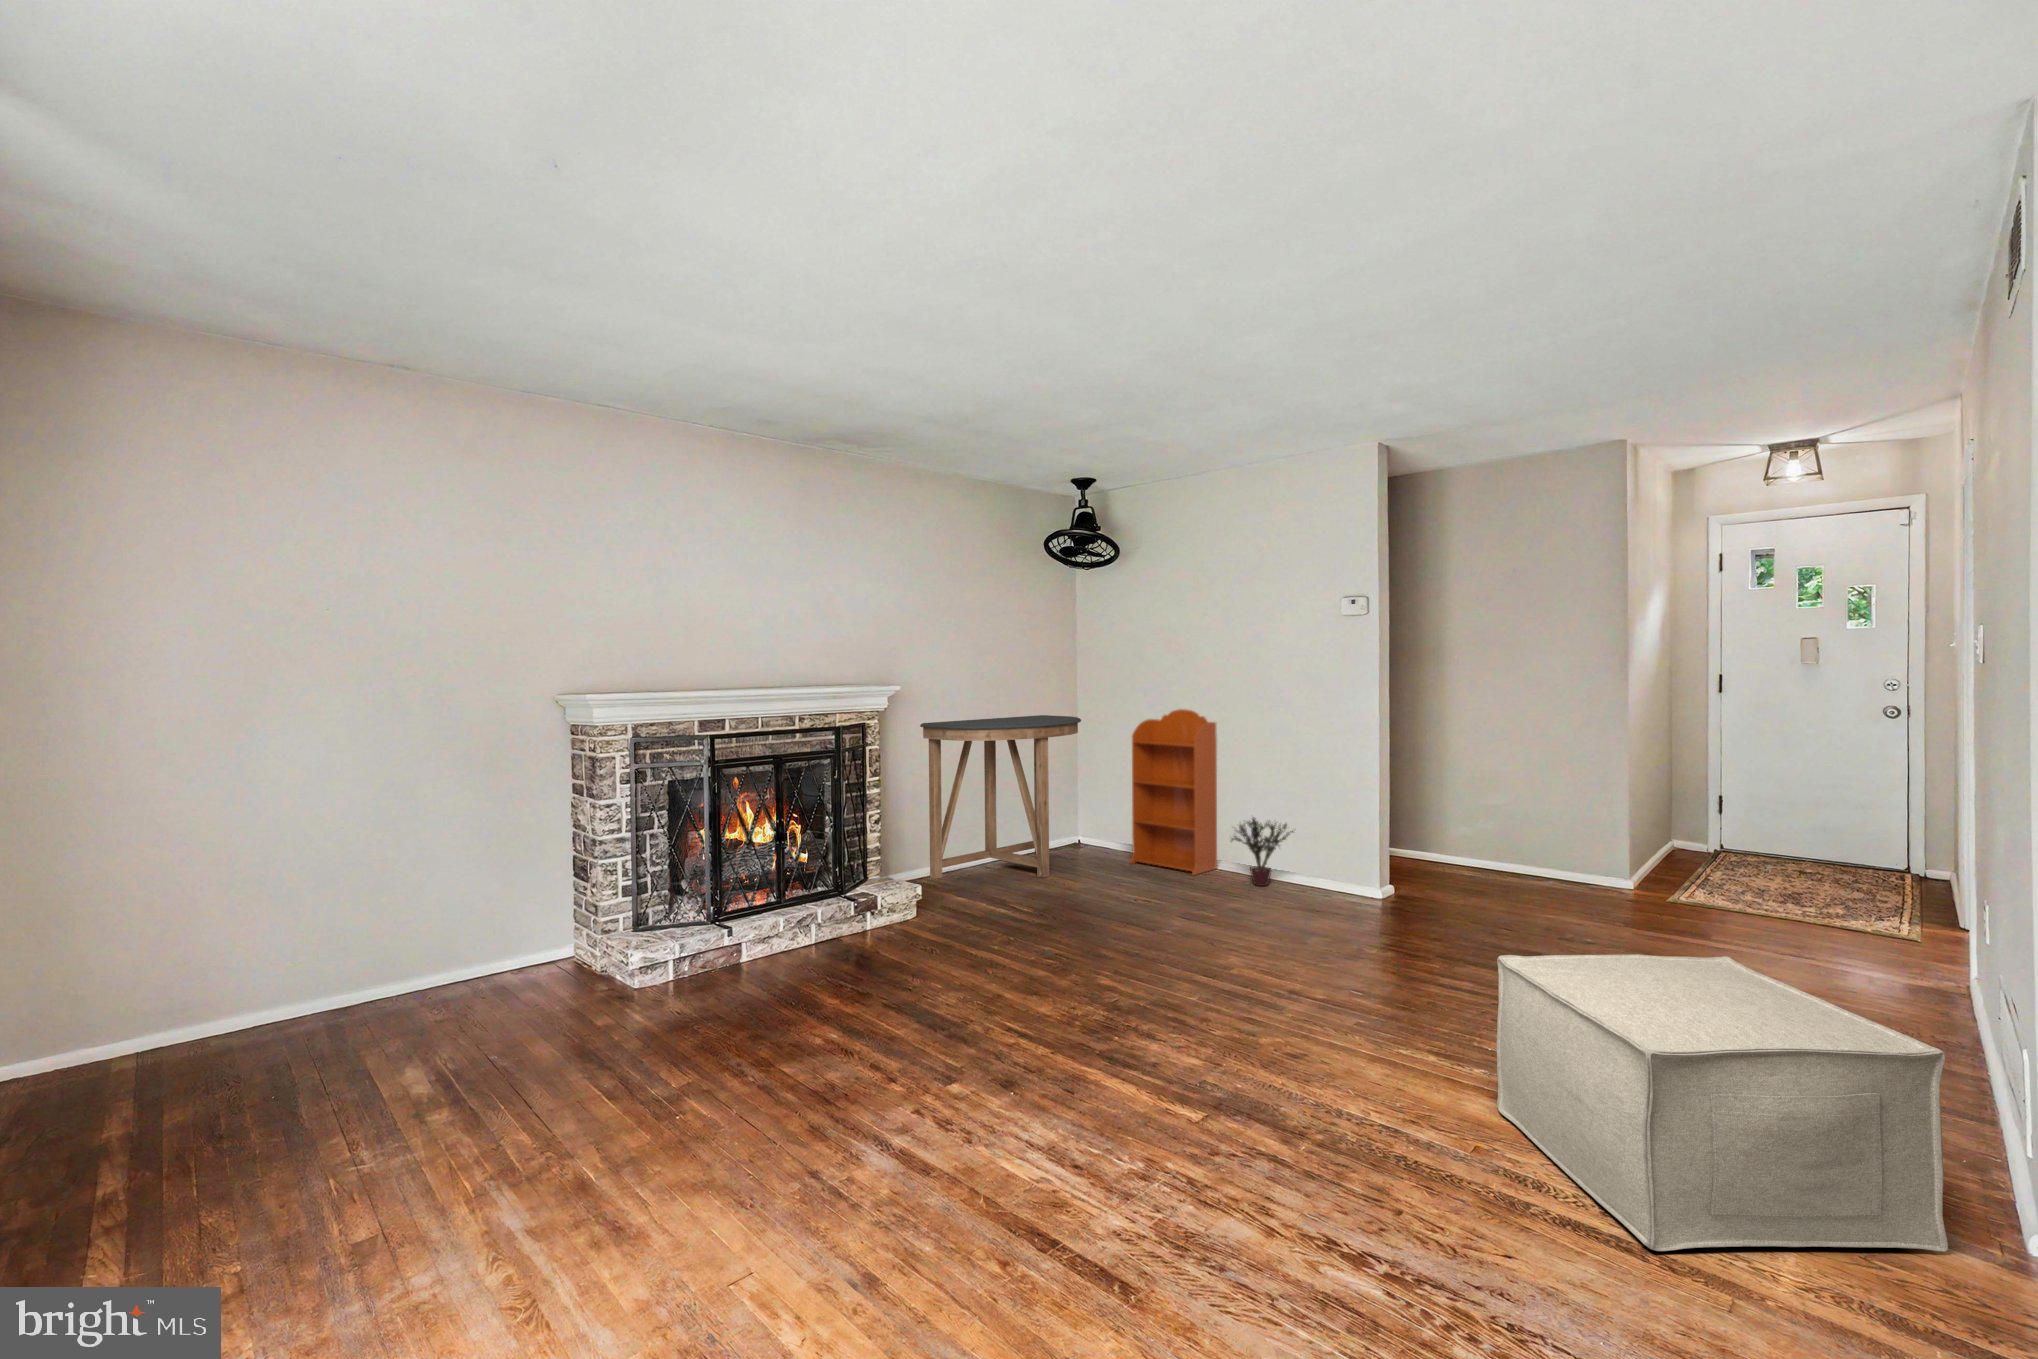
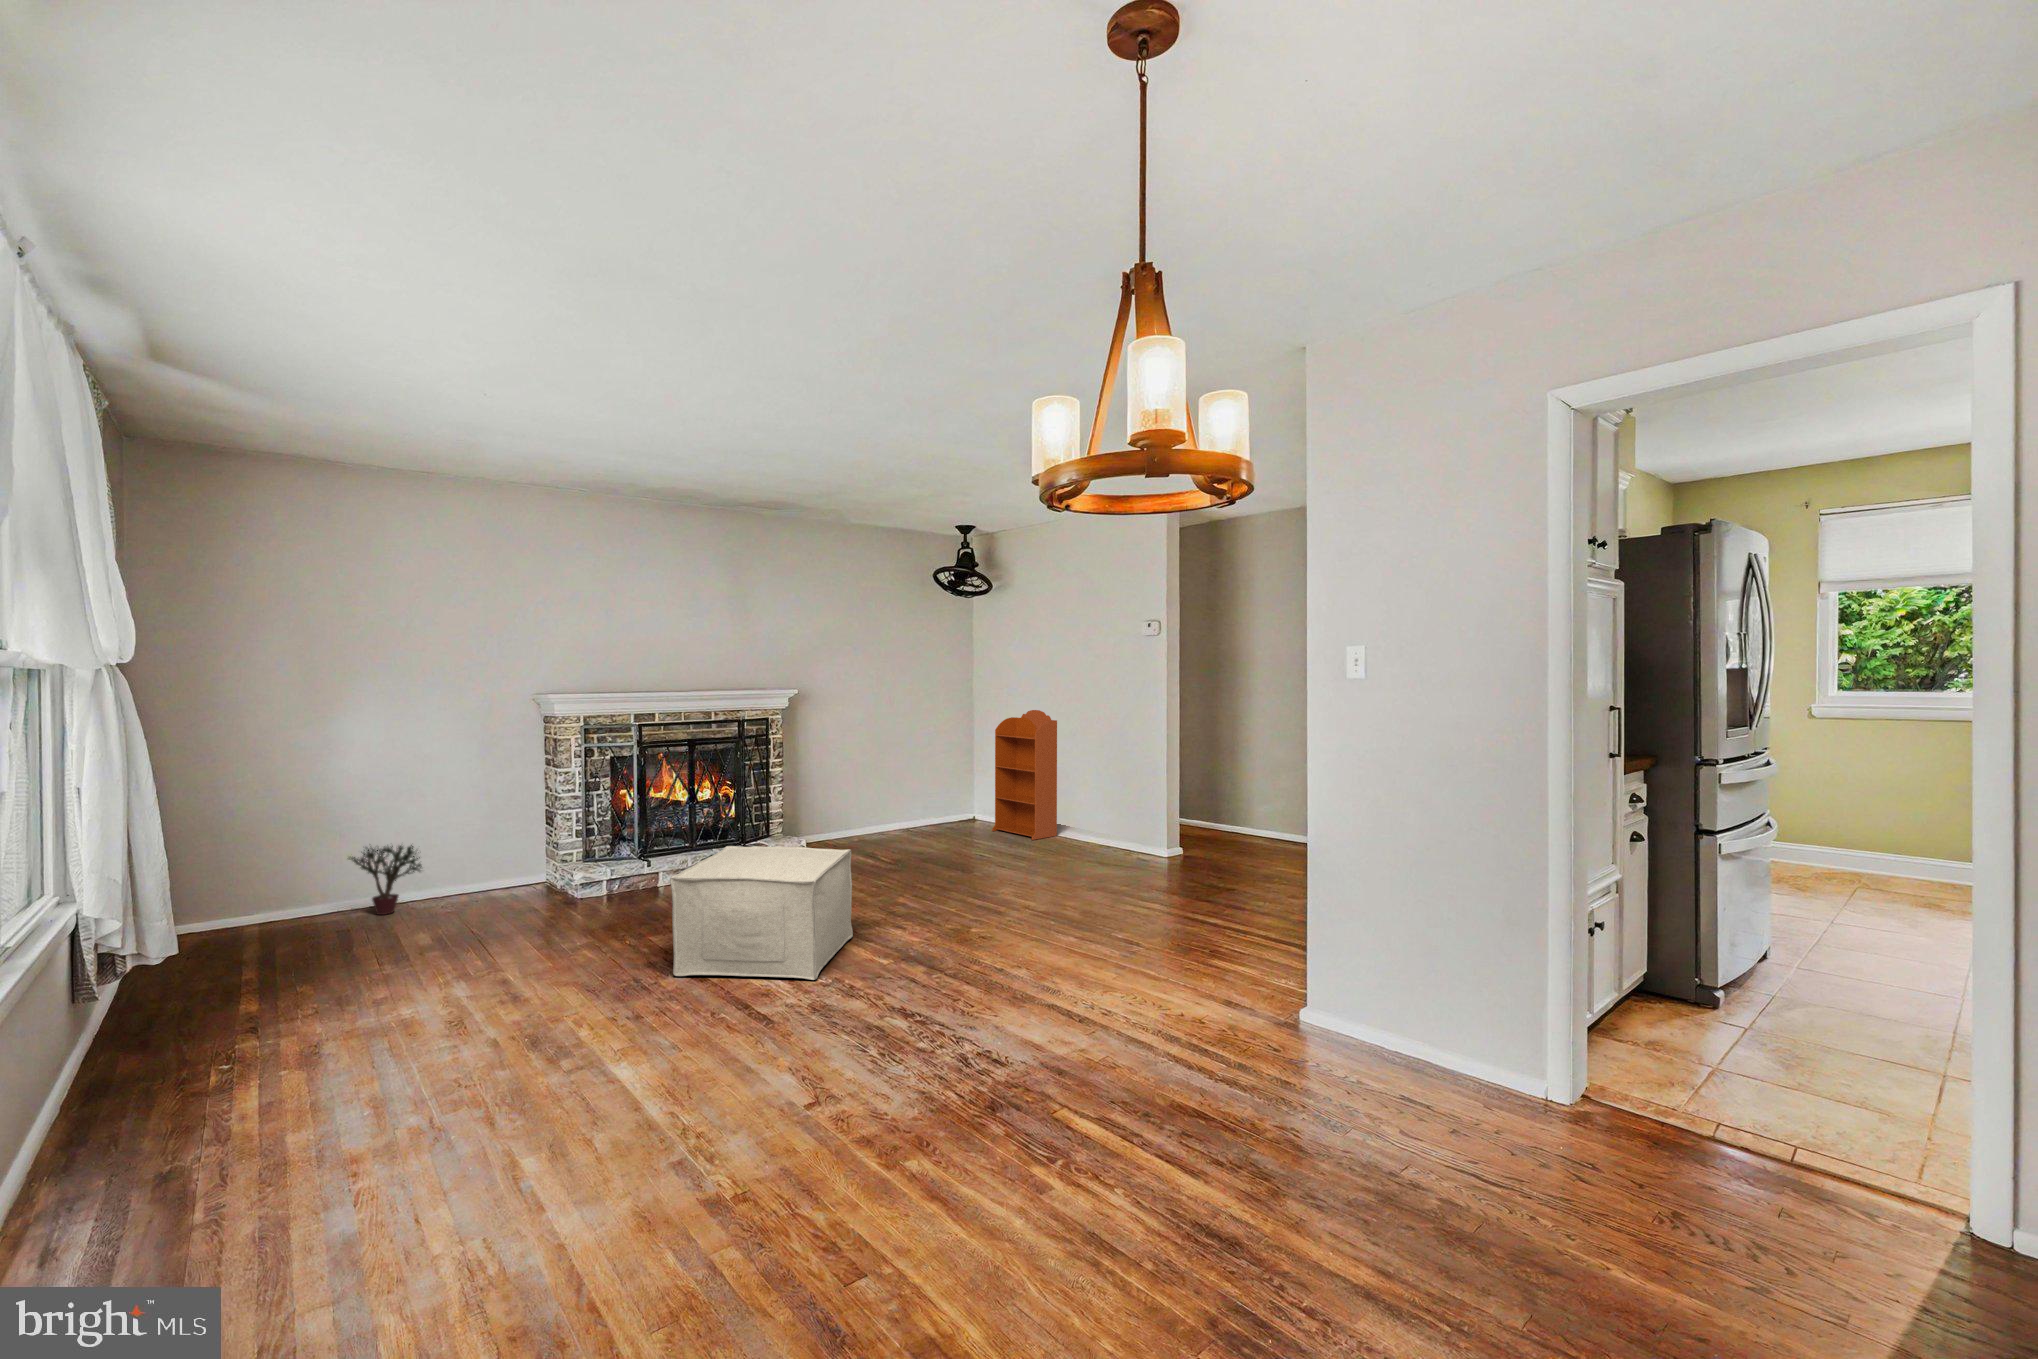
console table: present [920,715,1081,879] -> none [823,713,956,839]
potted plant: present [1231,817,1293,886] -> present [349,845,422,915]
ottoman: present [1496,955,1948,1252] -> present [670,846,853,980]

